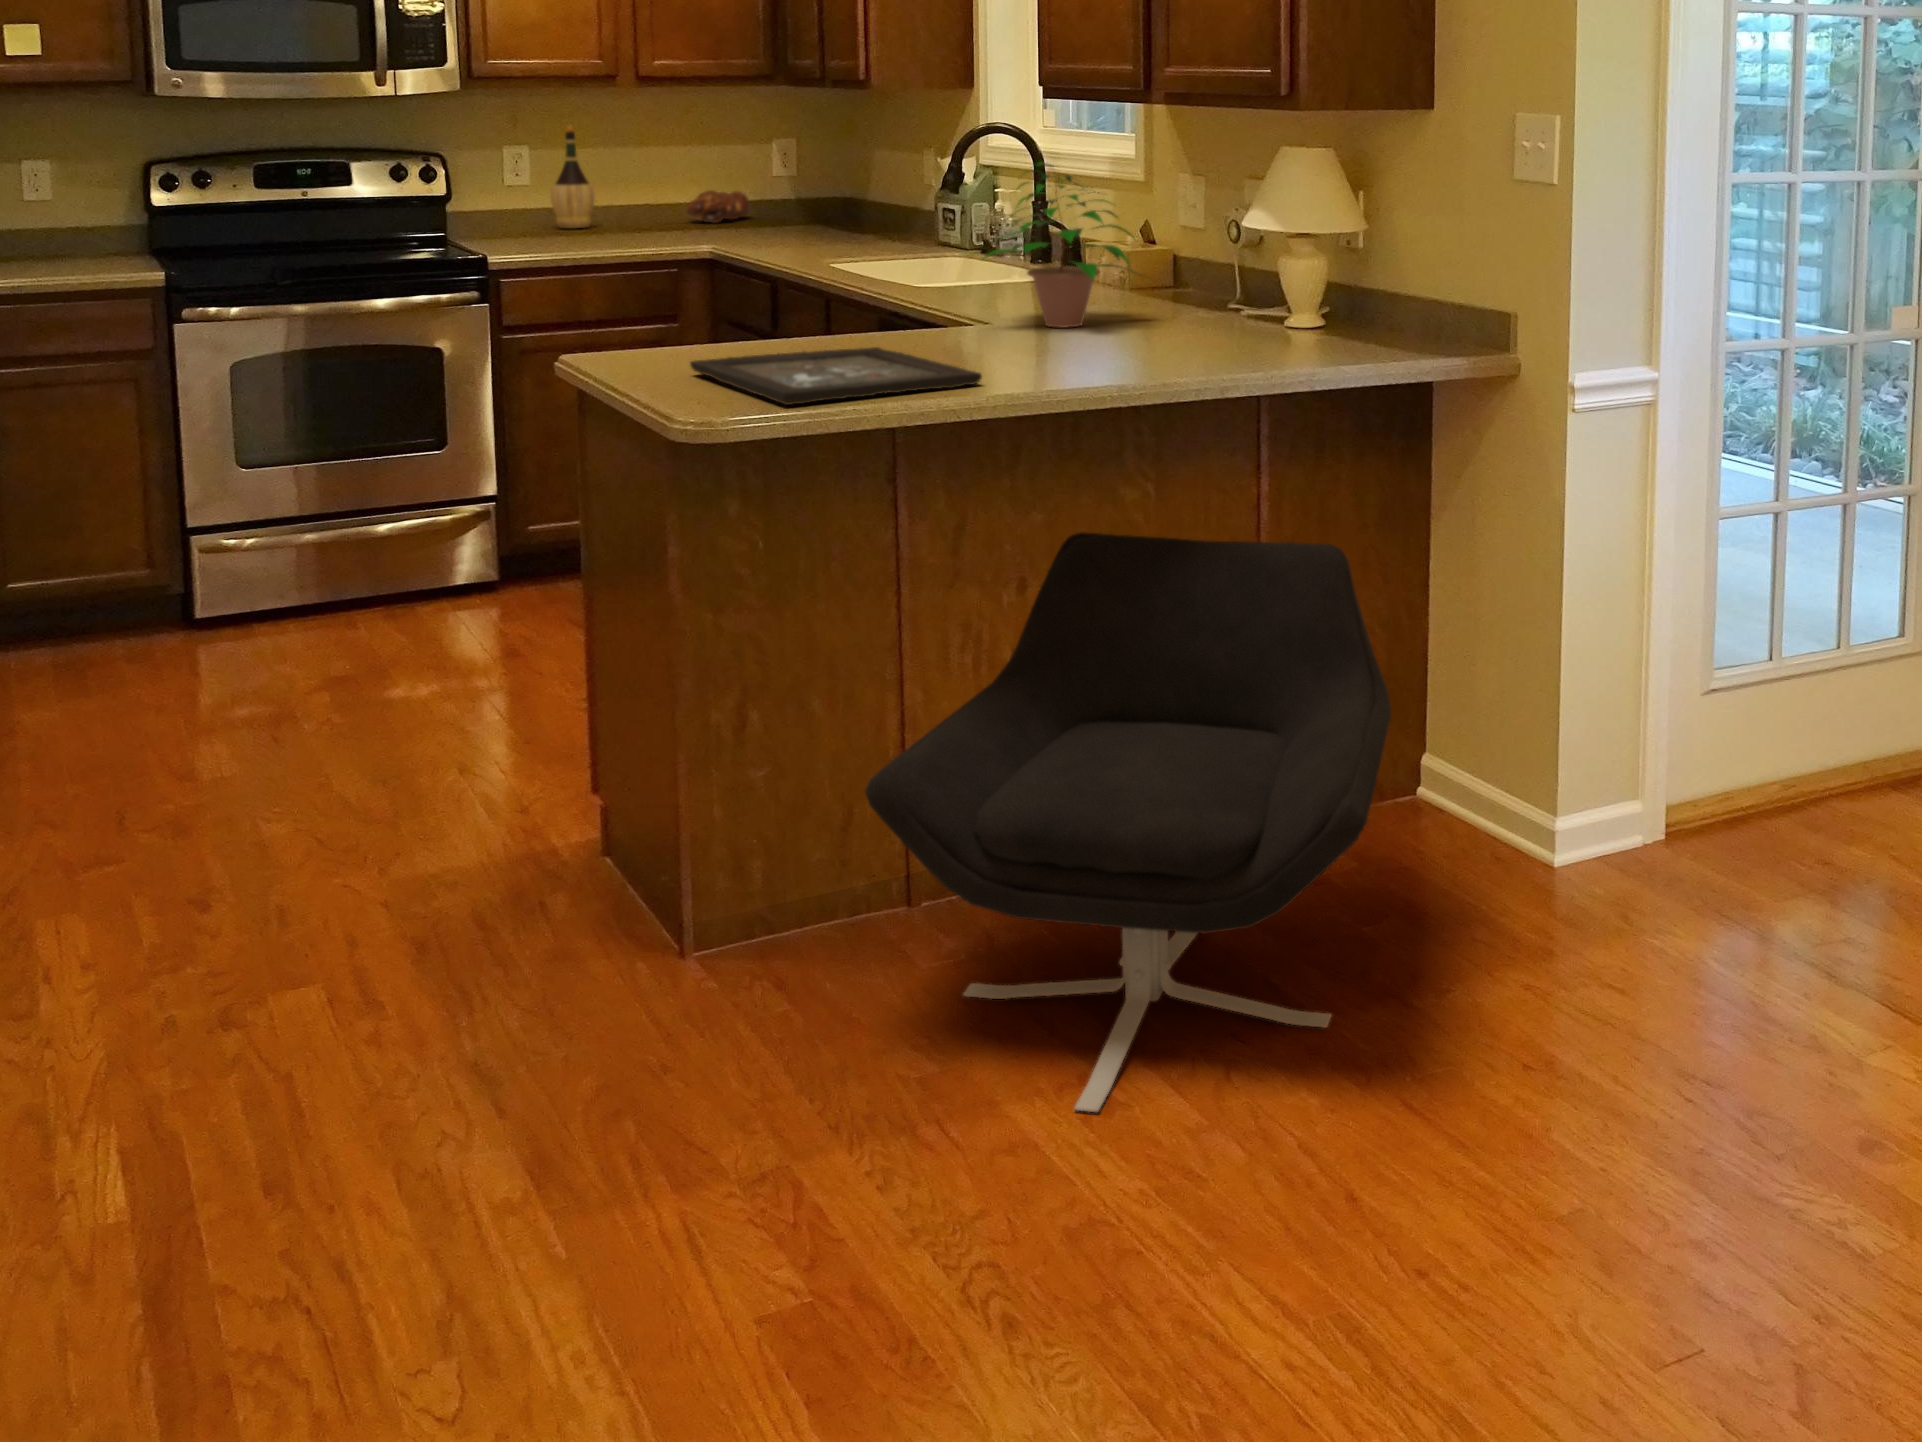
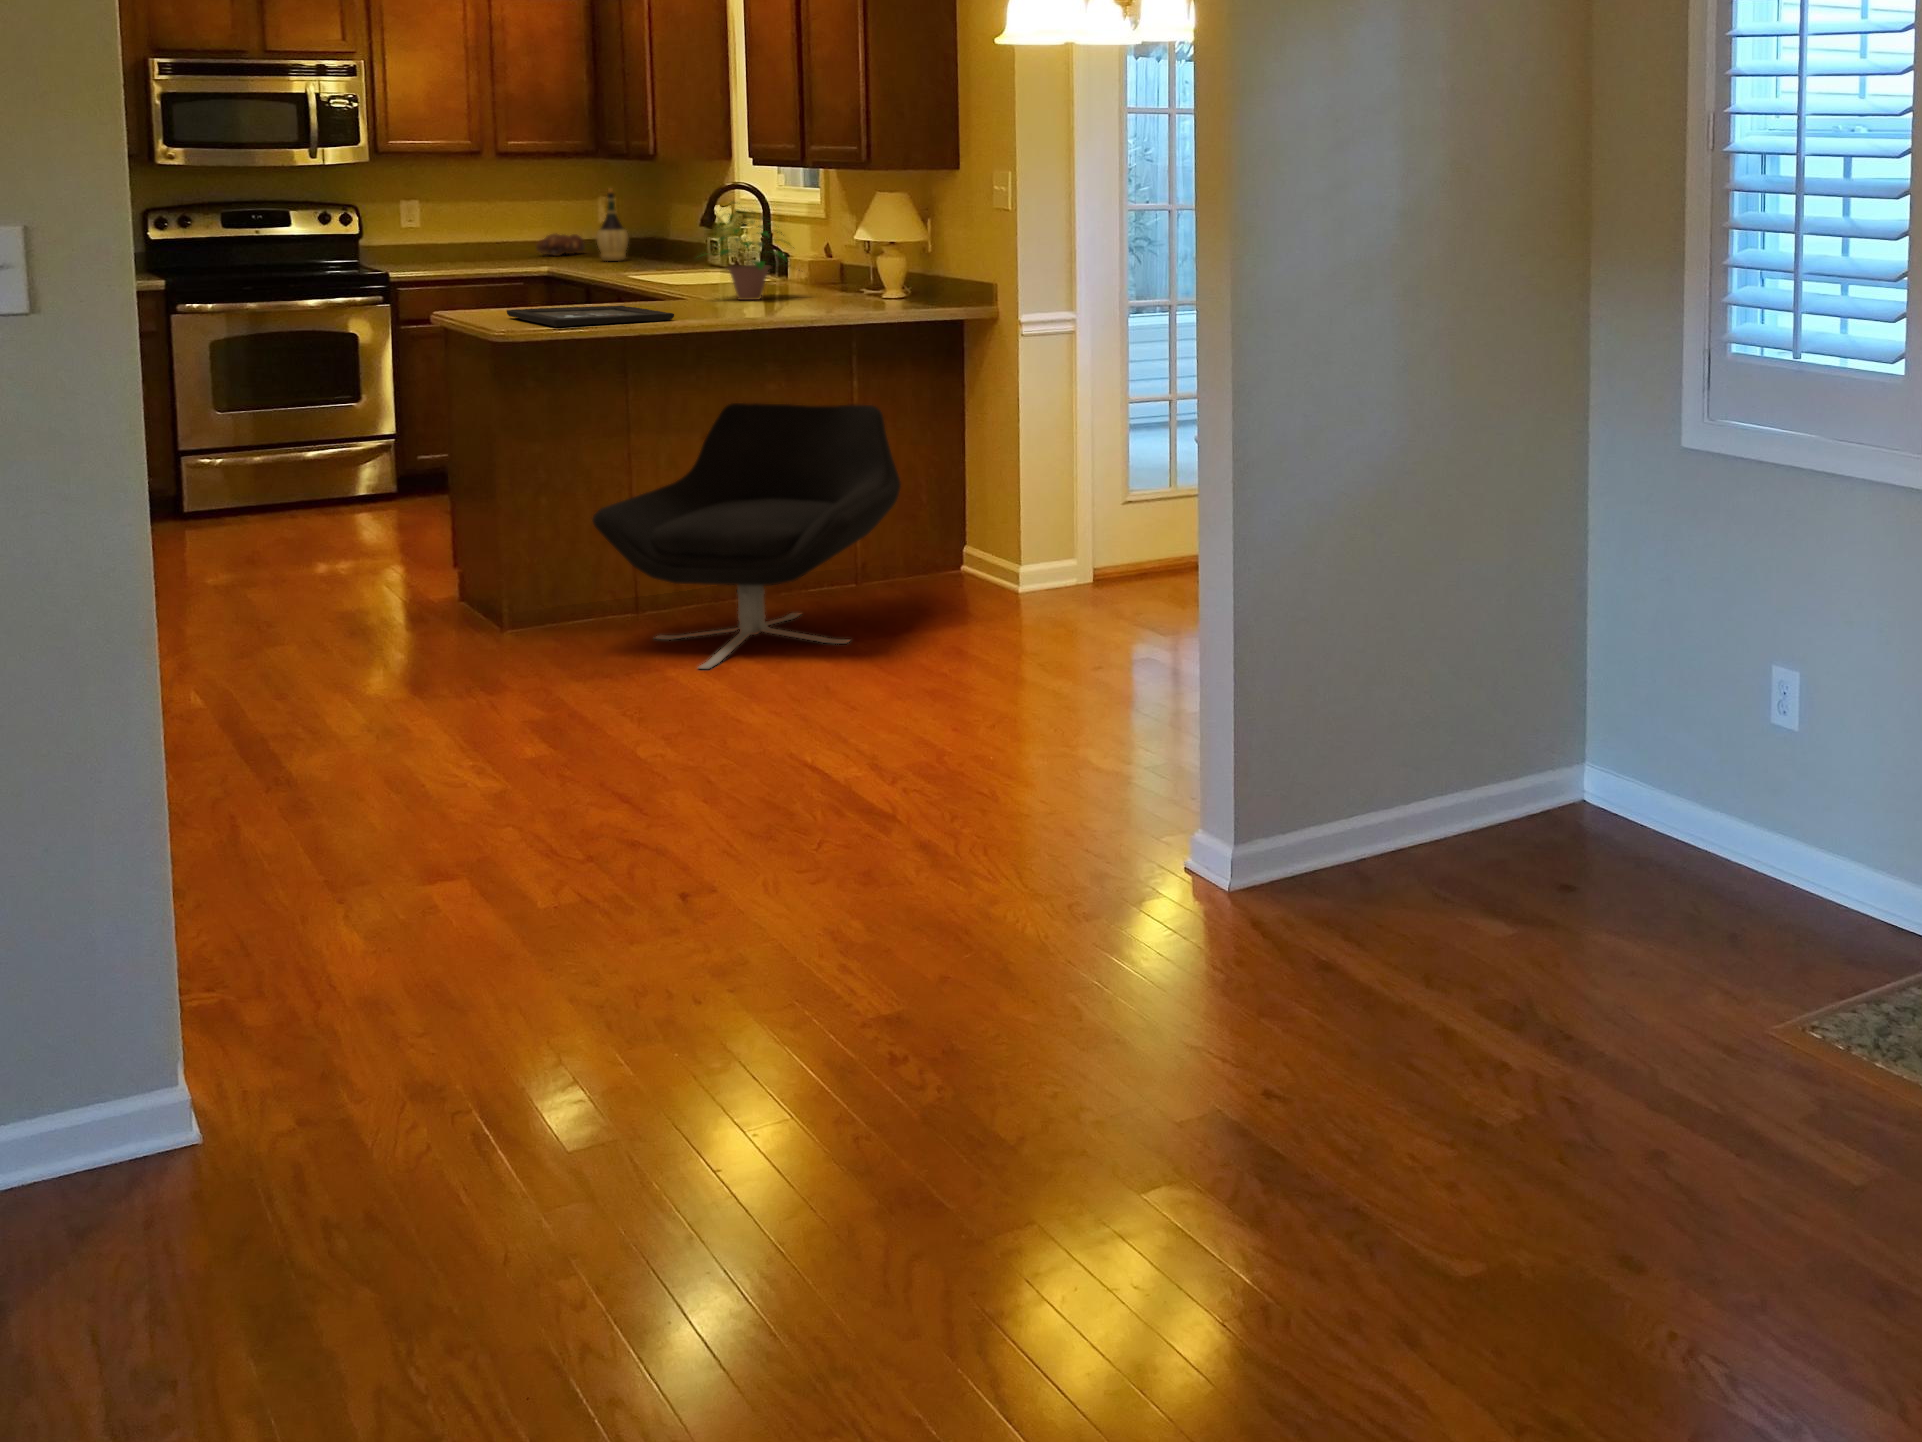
wine bottle: present [551,125,595,228] -> present [597,188,628,261]

